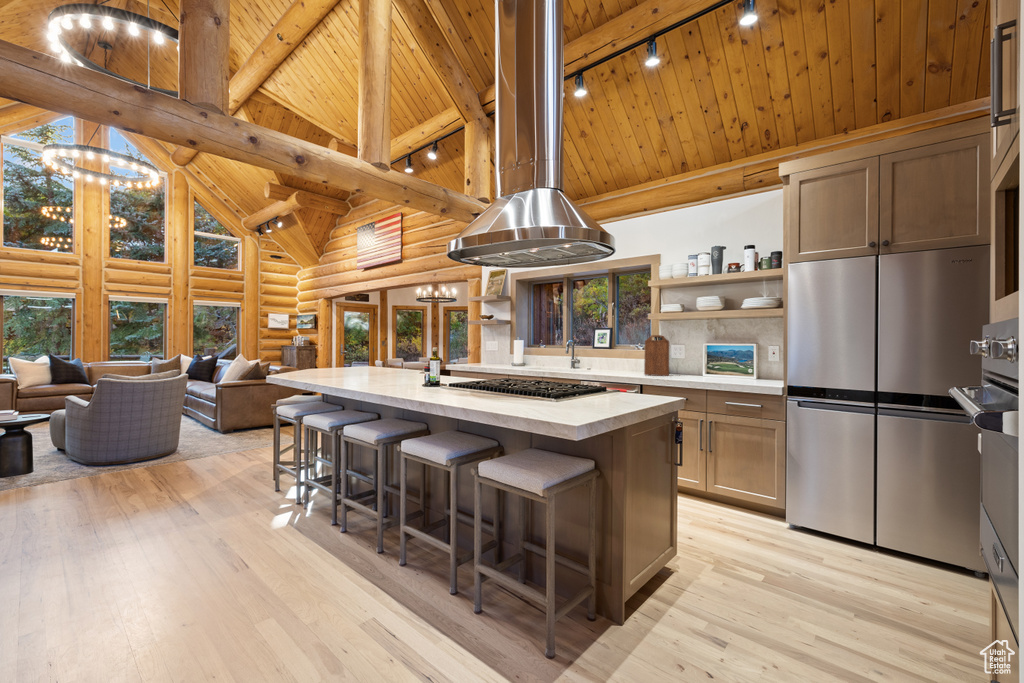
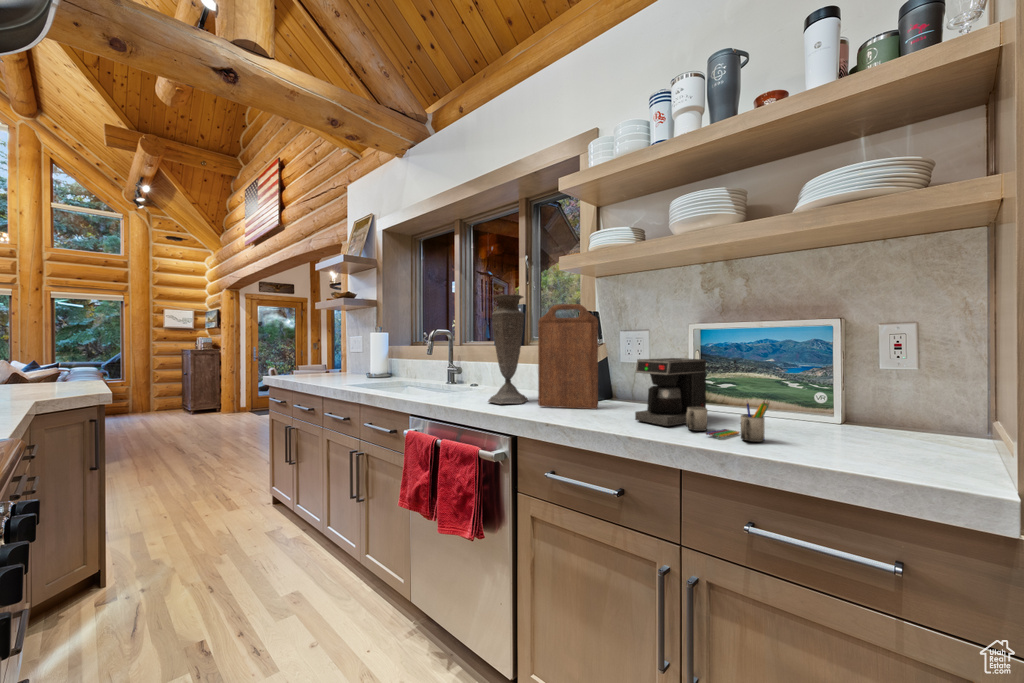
vase: none [620,330,635,374] -> present [488,294,528,404]
coffee maker: none [687,357,732,381] -> present [635,358,769,442]

